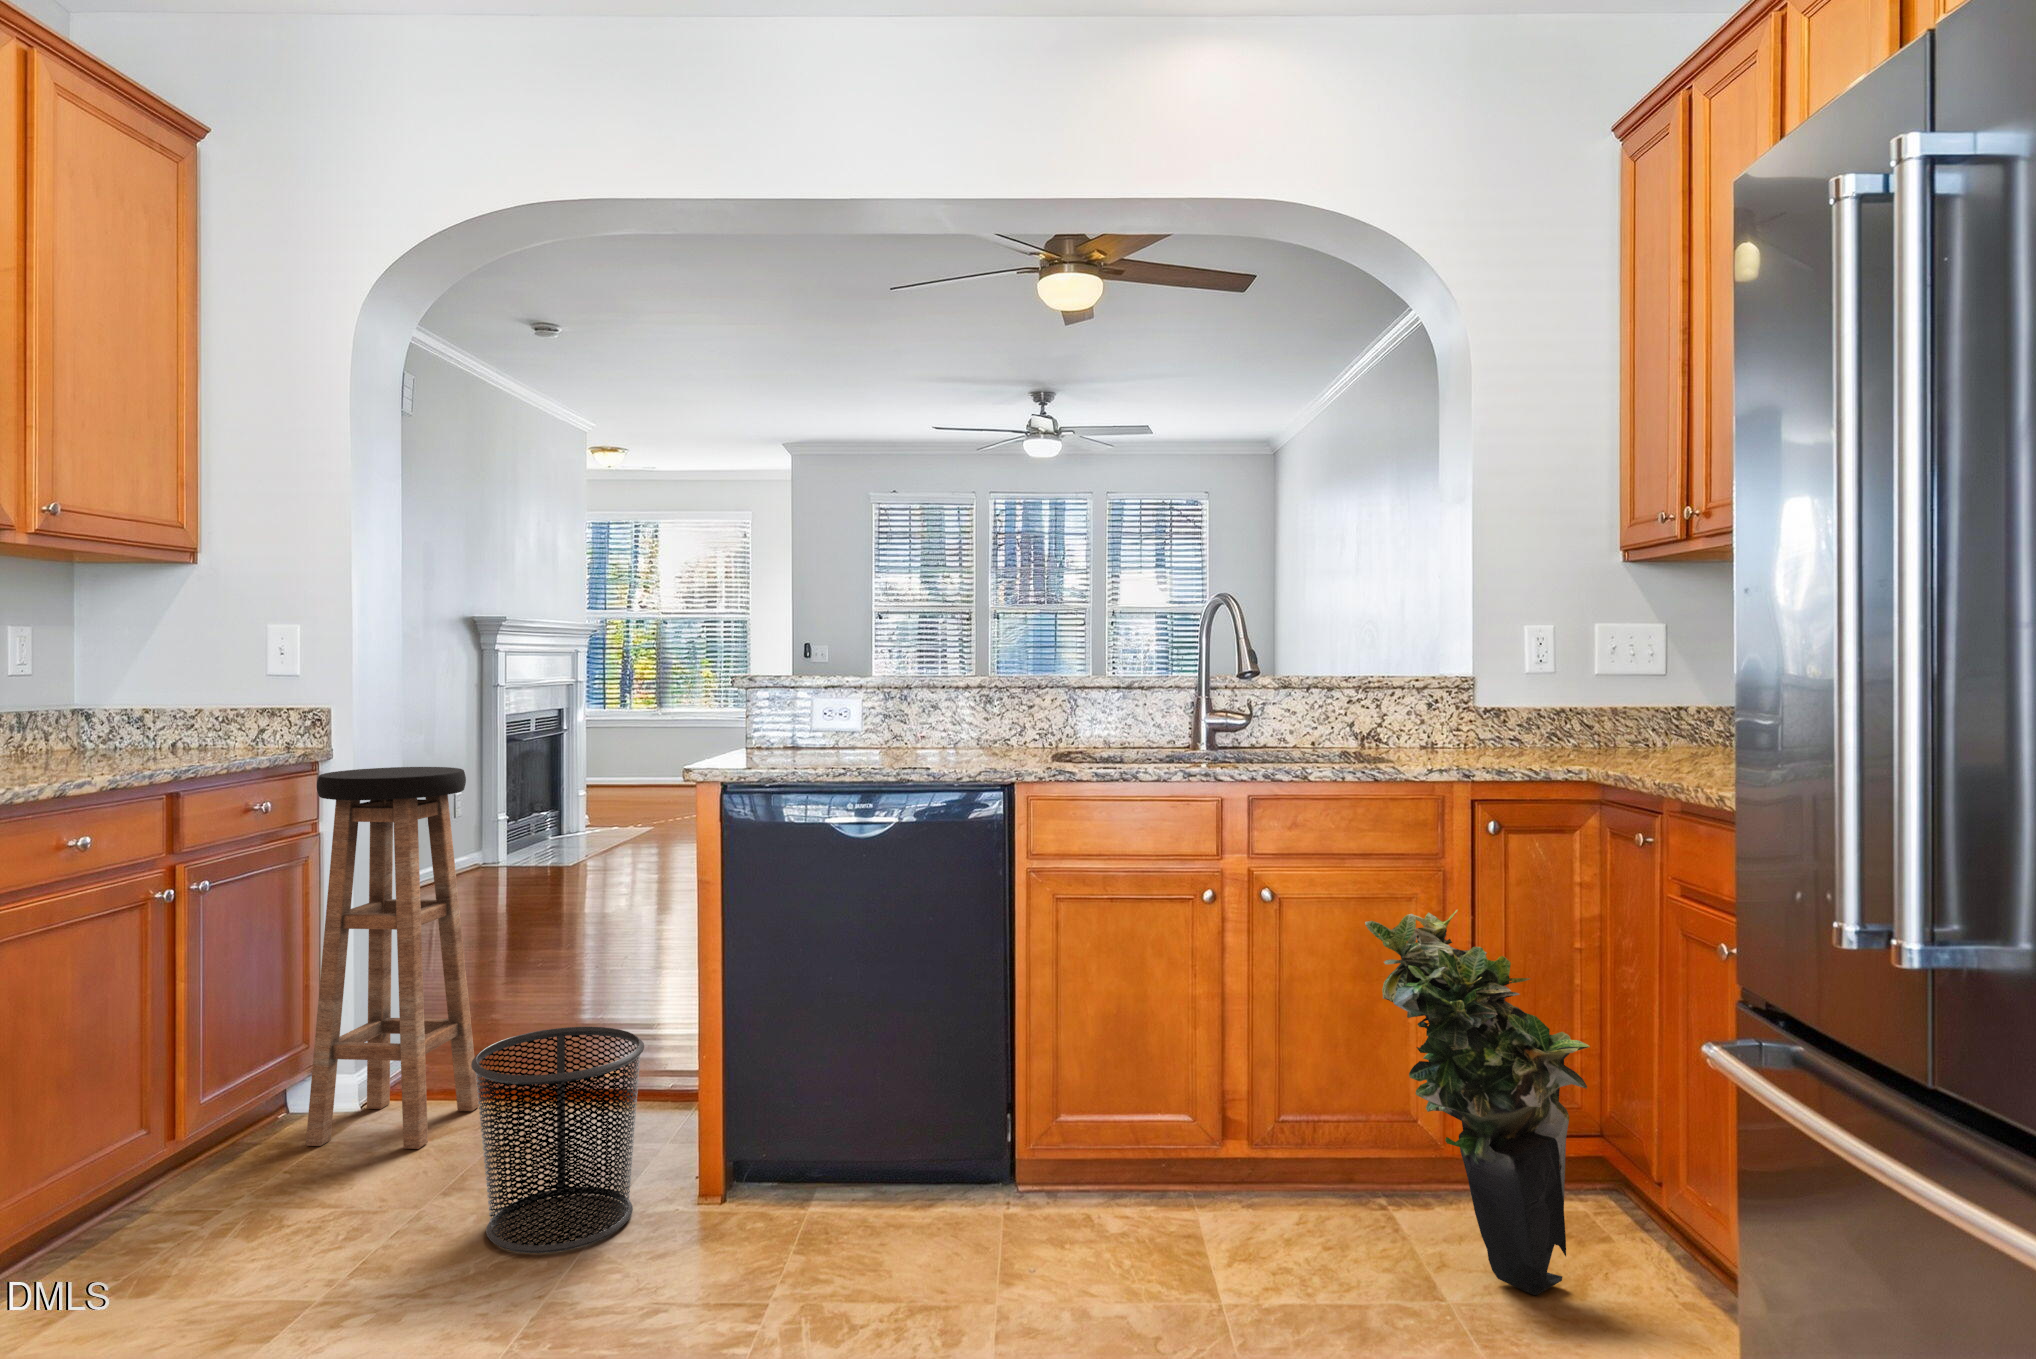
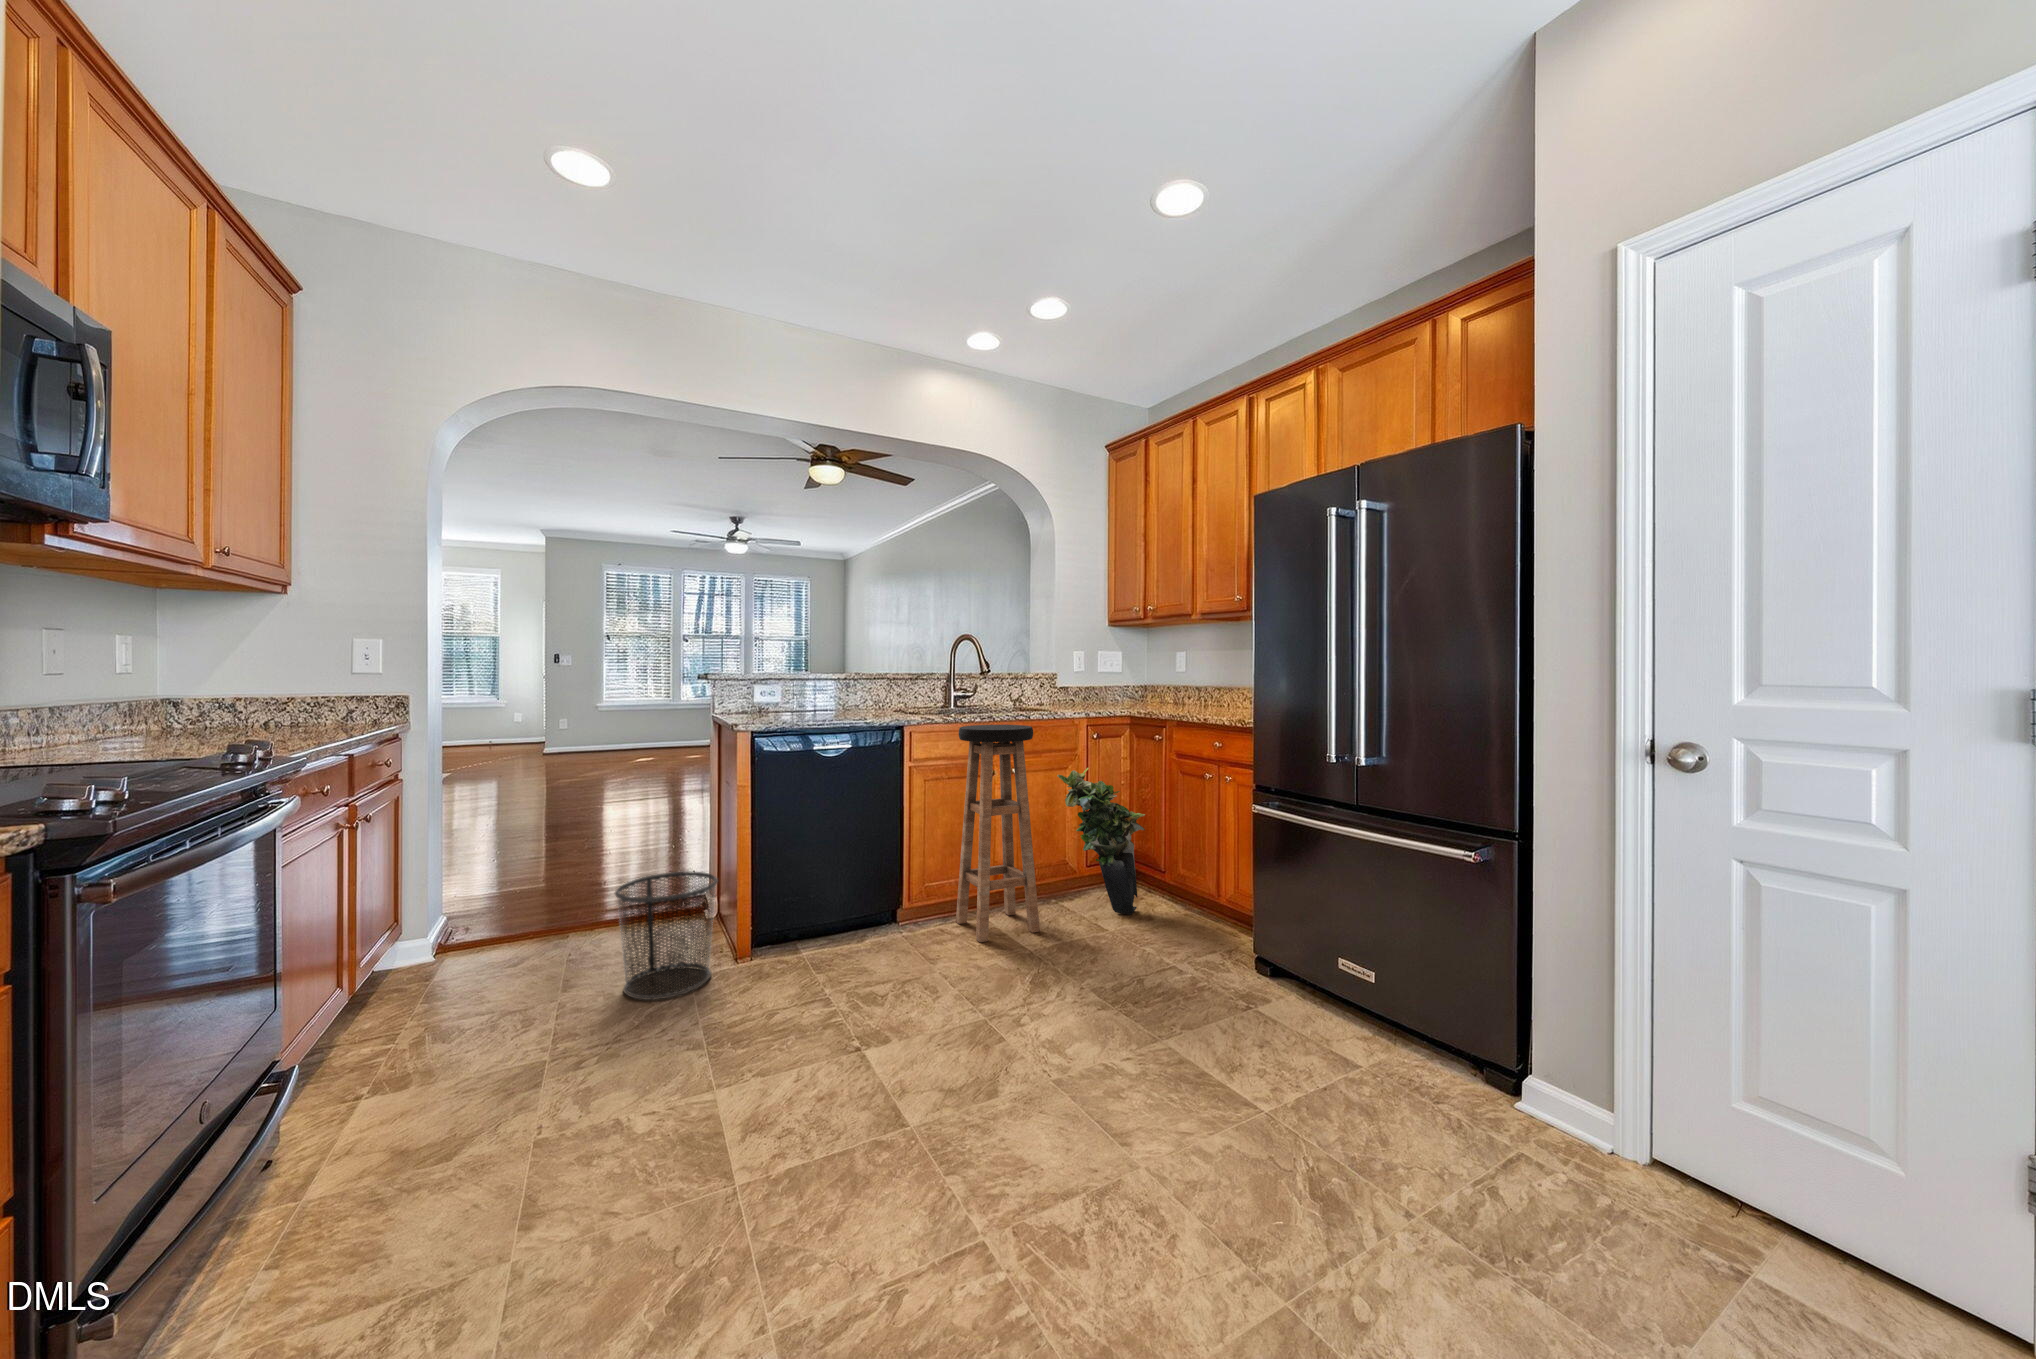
bar stool: present [306,767,479,1149] -> present [956,725,1040,942]

